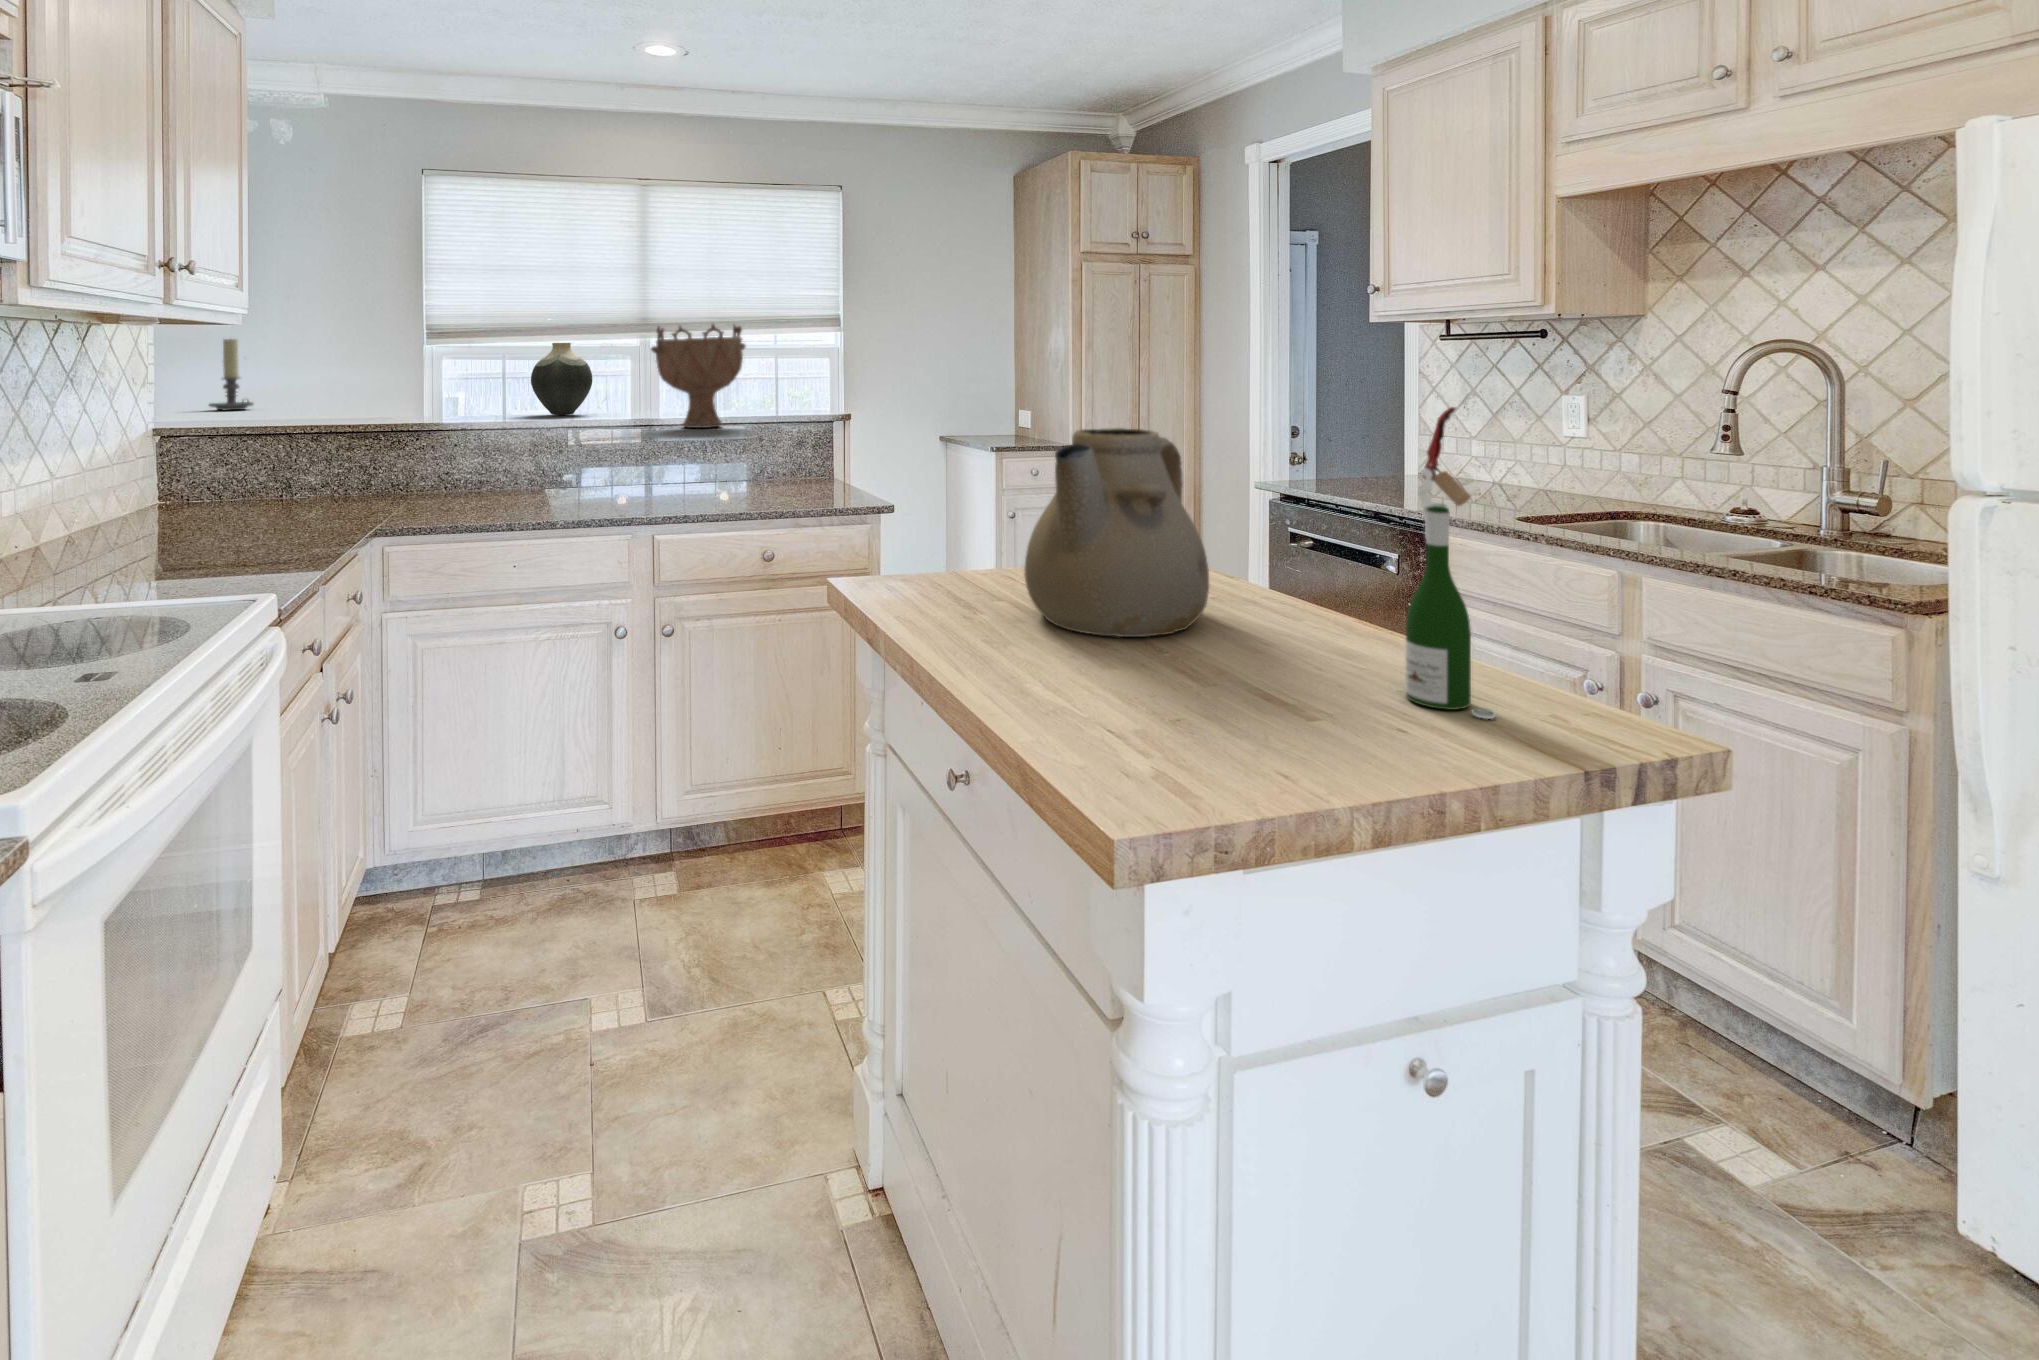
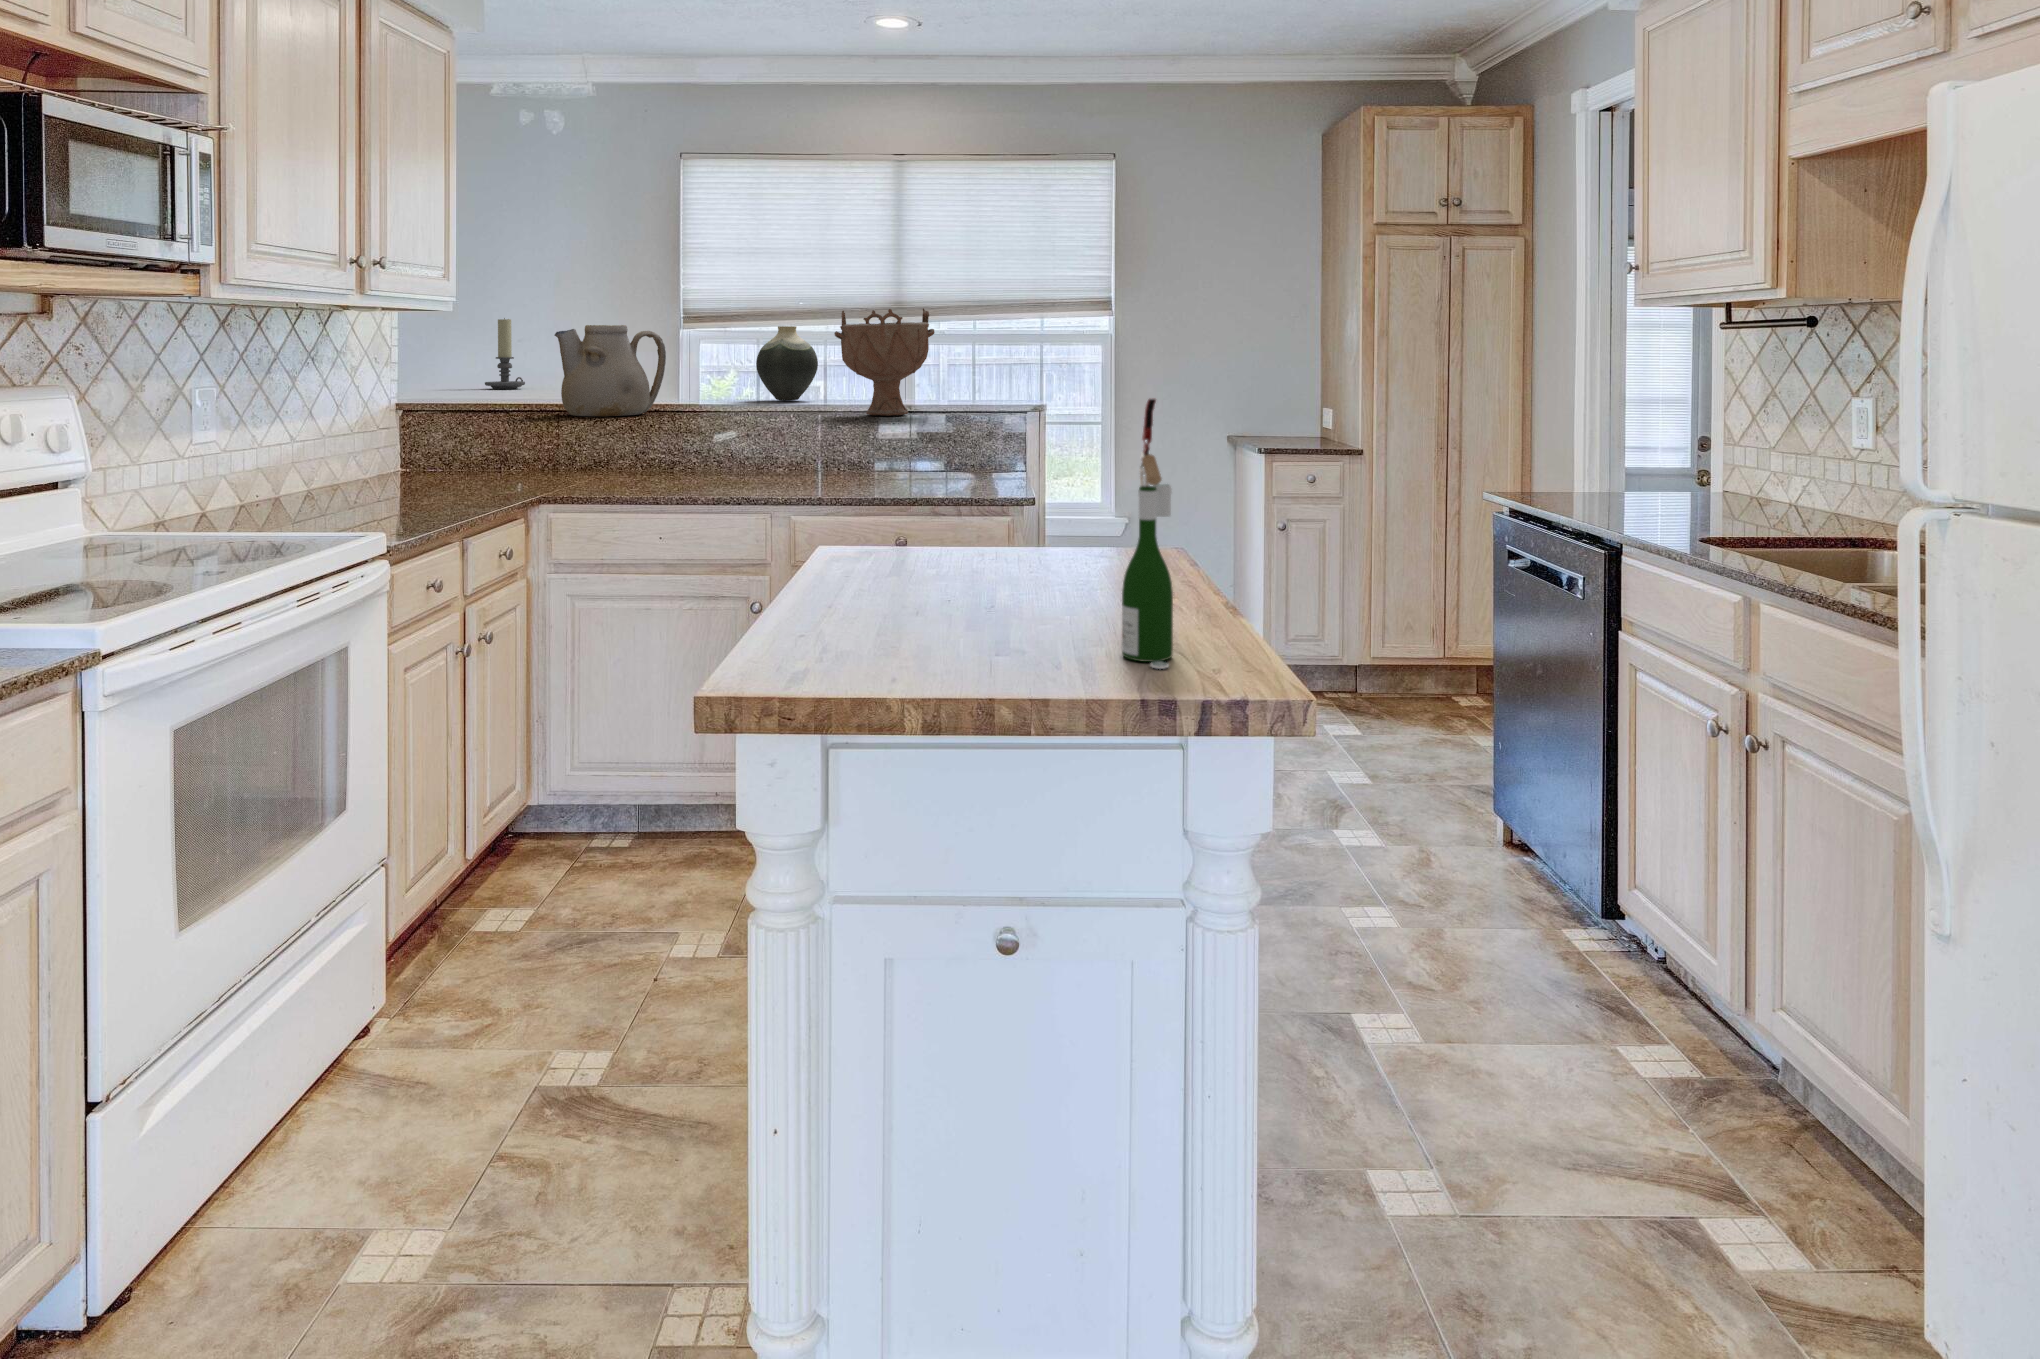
teapot: present [1024,428,1209,637] -> present [555,325,666,416]

